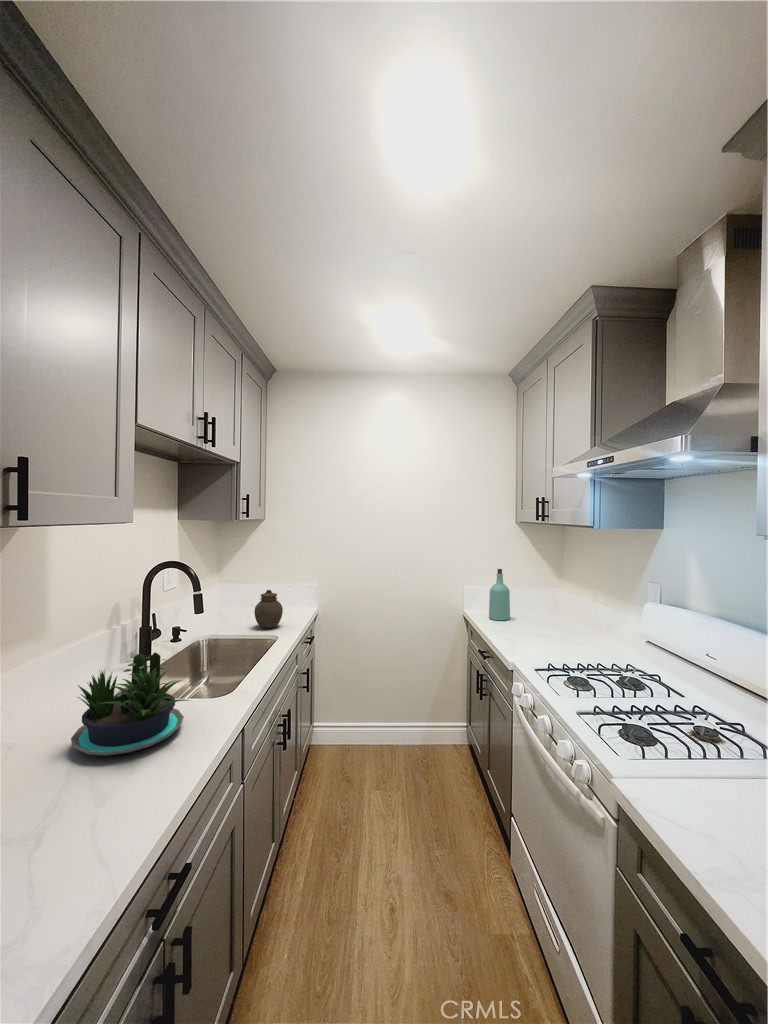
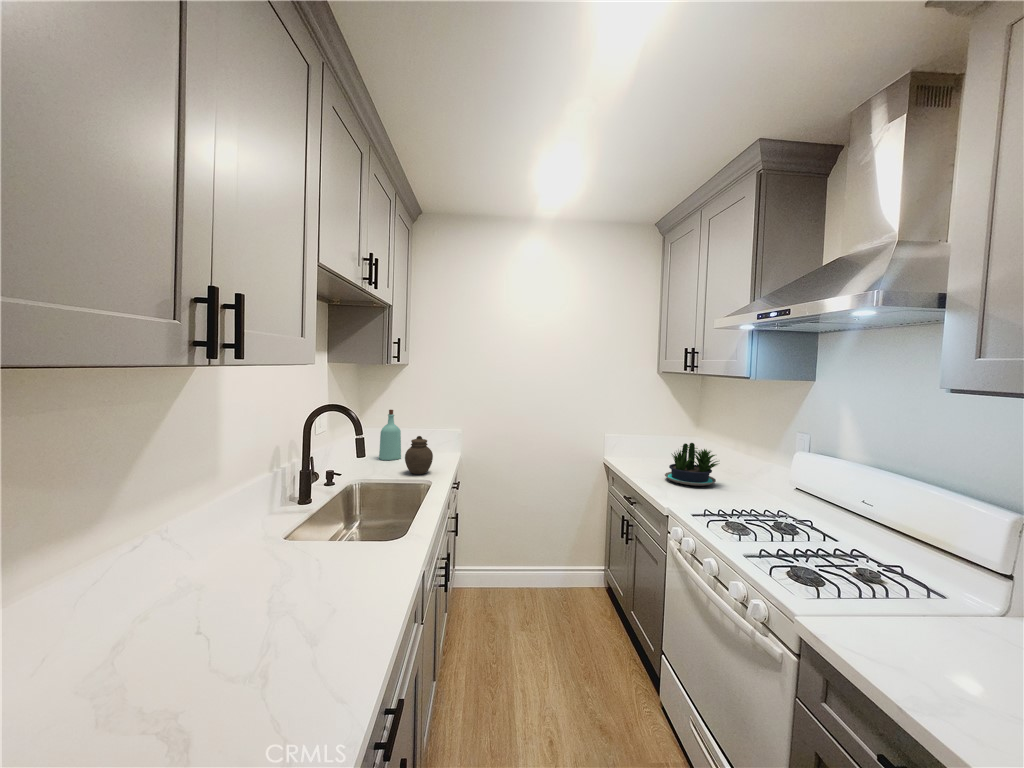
bottle: present [489,569,510,621] -> present [379,410,401,460]
potted plant: present [71,653,189,756] -> present [665,443,718,486]

